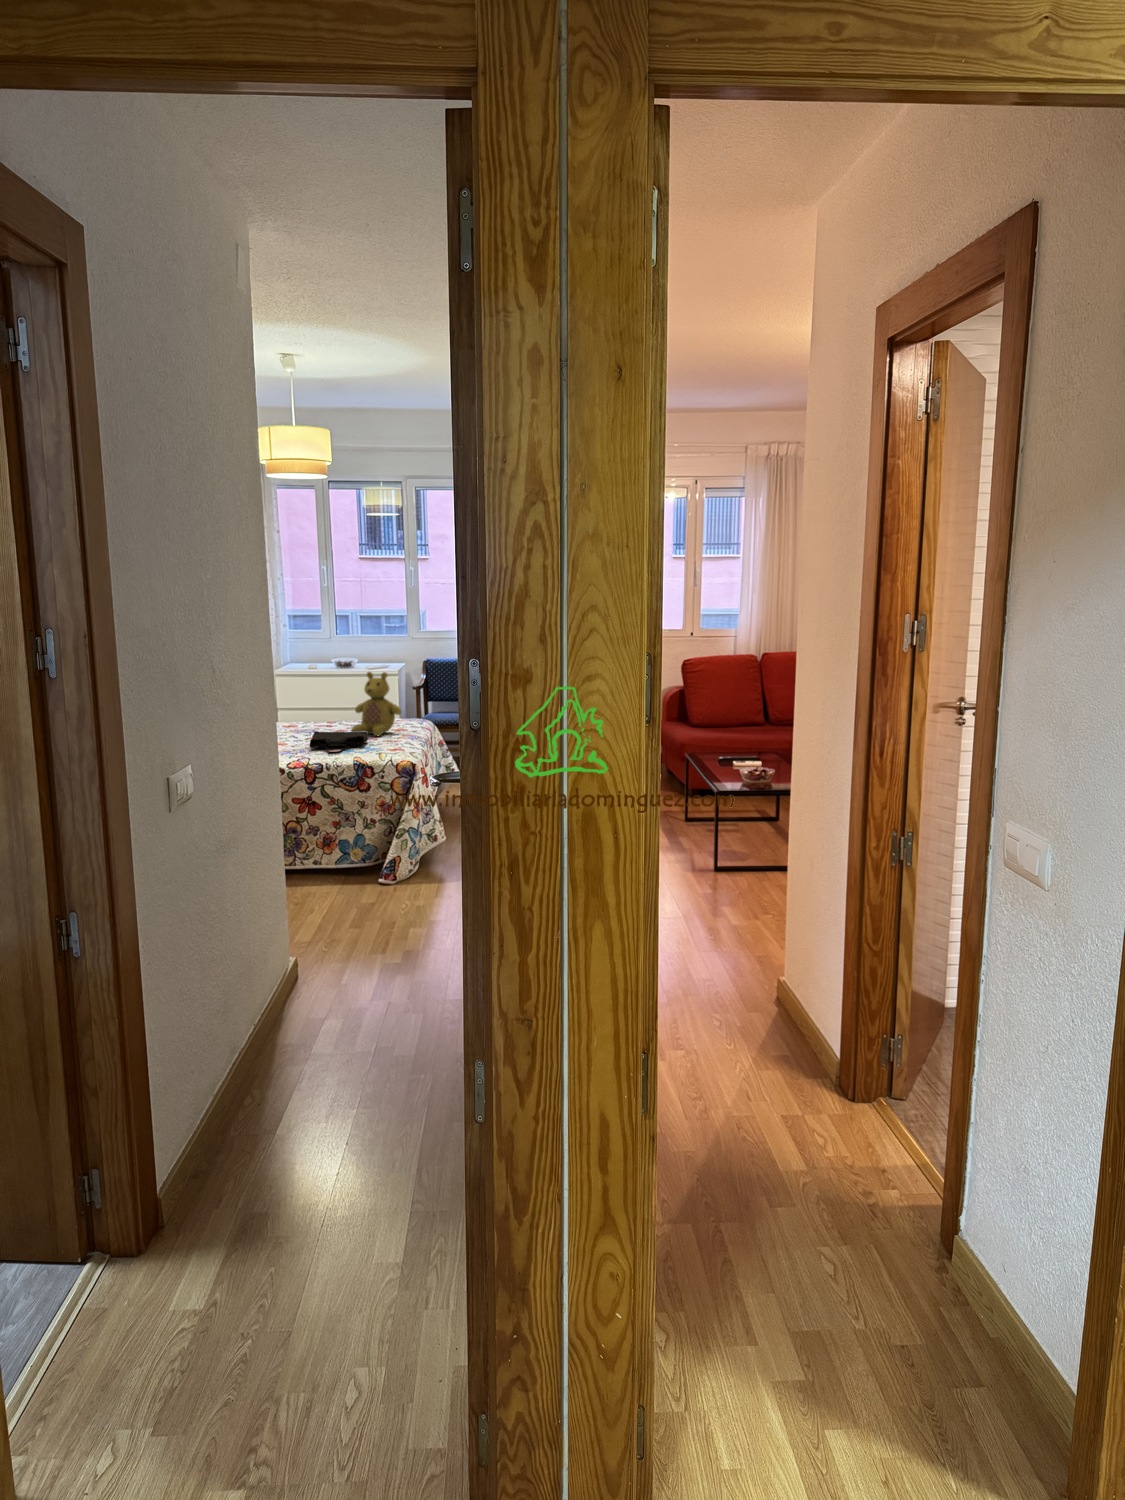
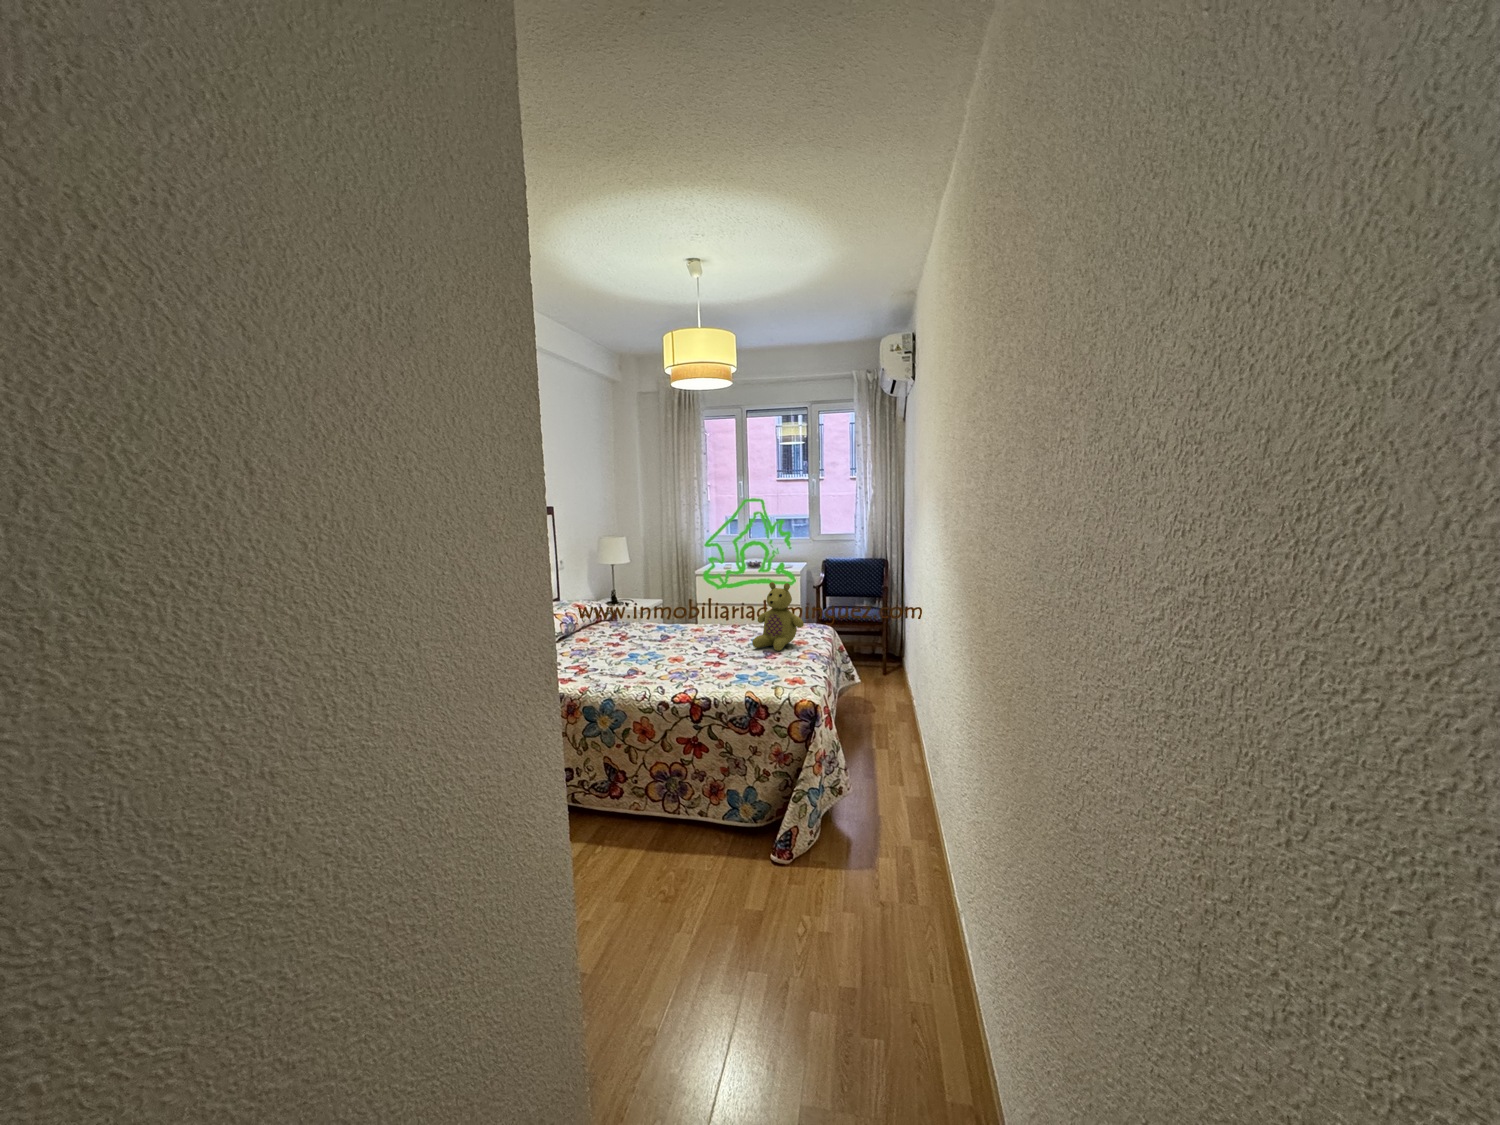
tote bag: present [310,731,368,754] -> none [703,648,767,686]

